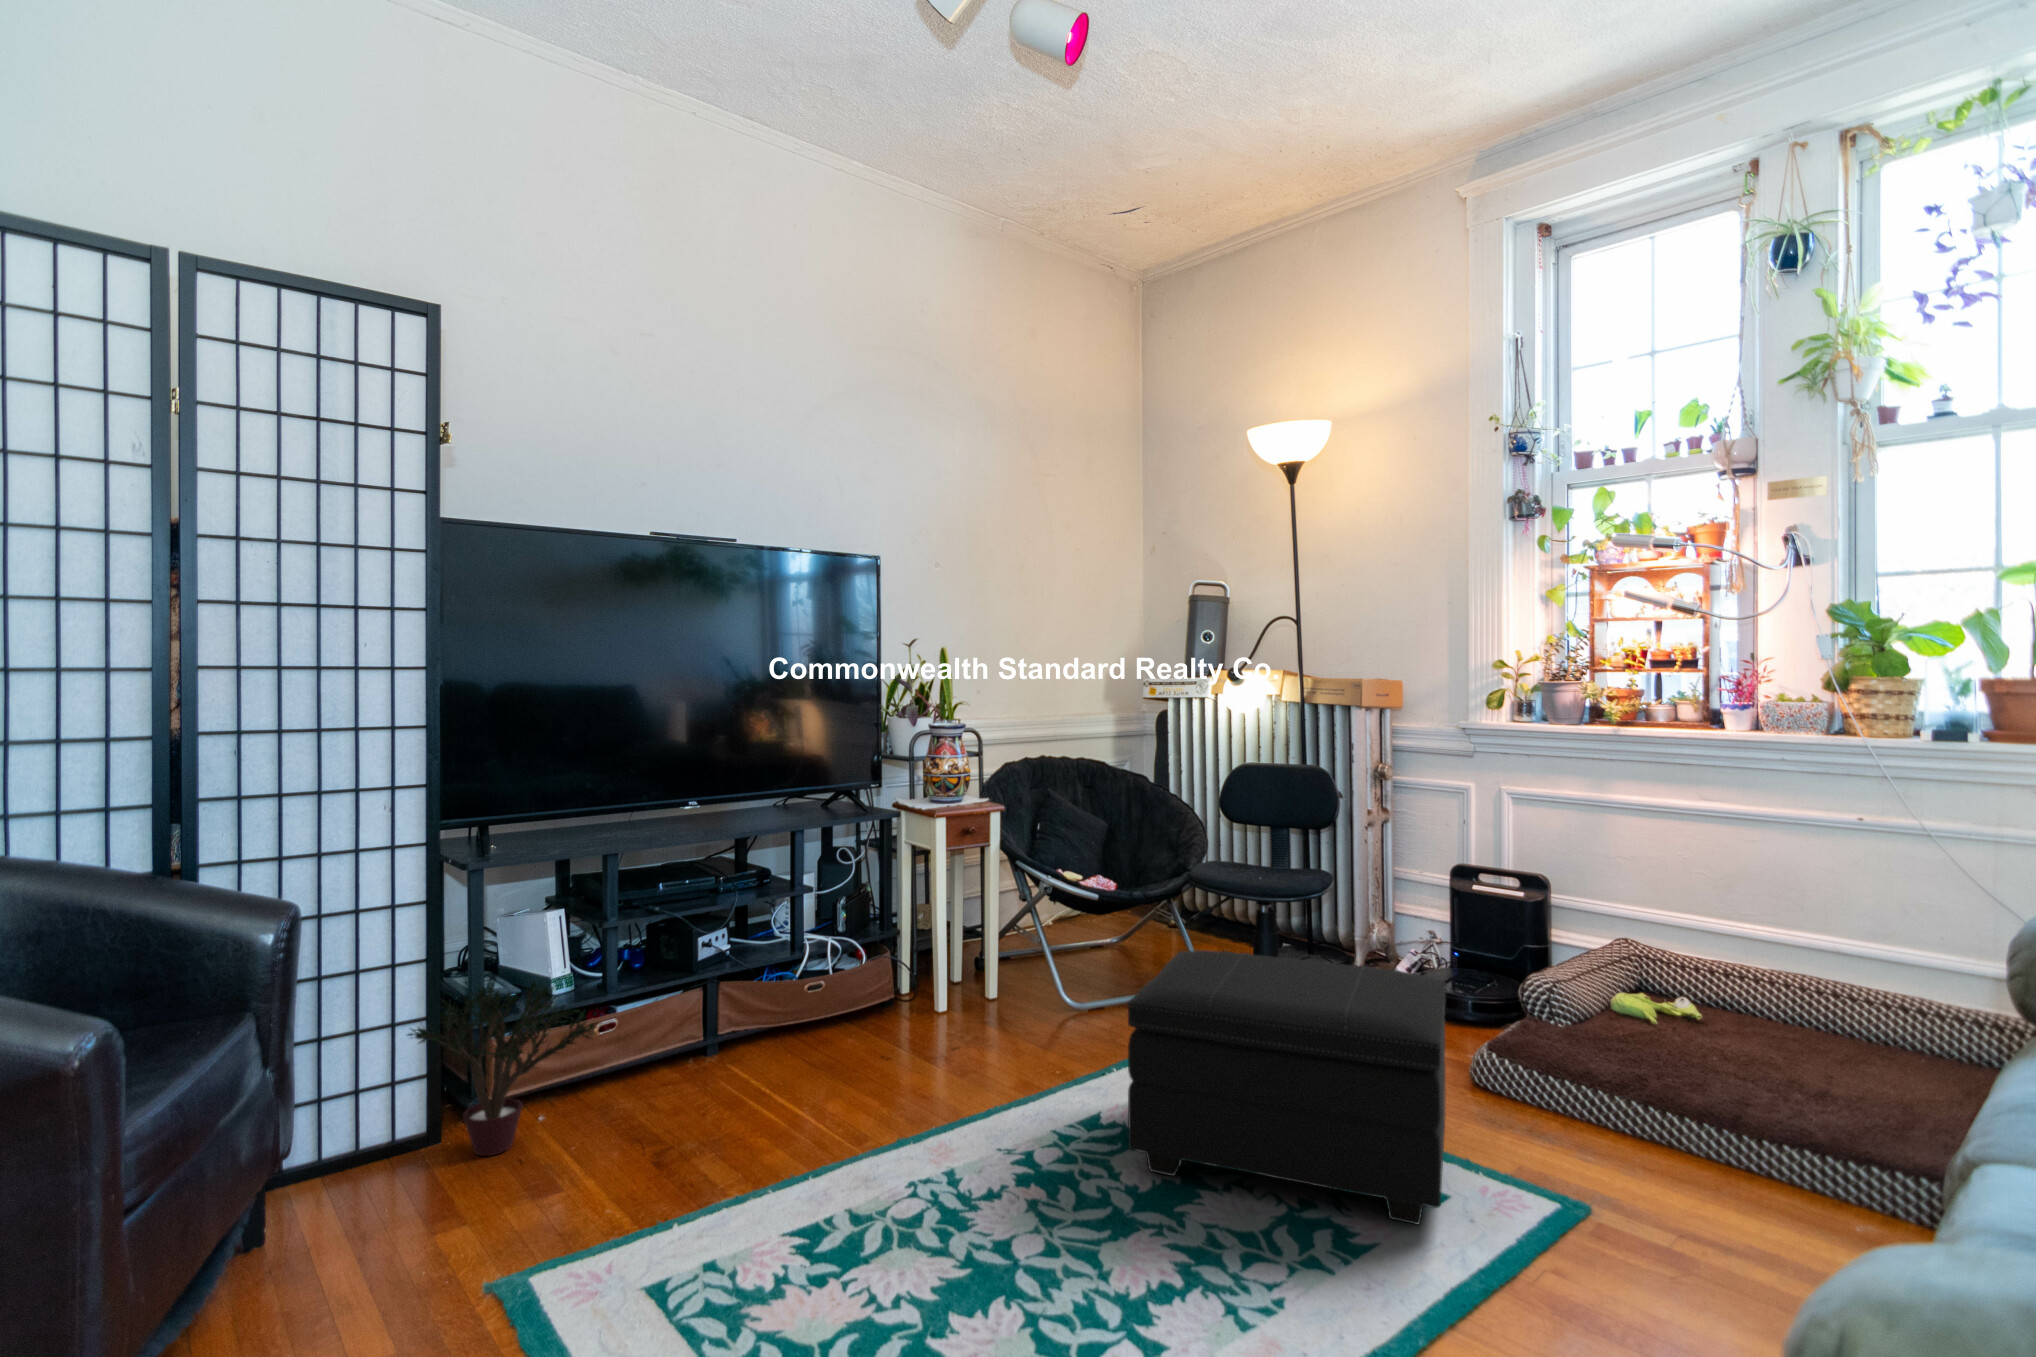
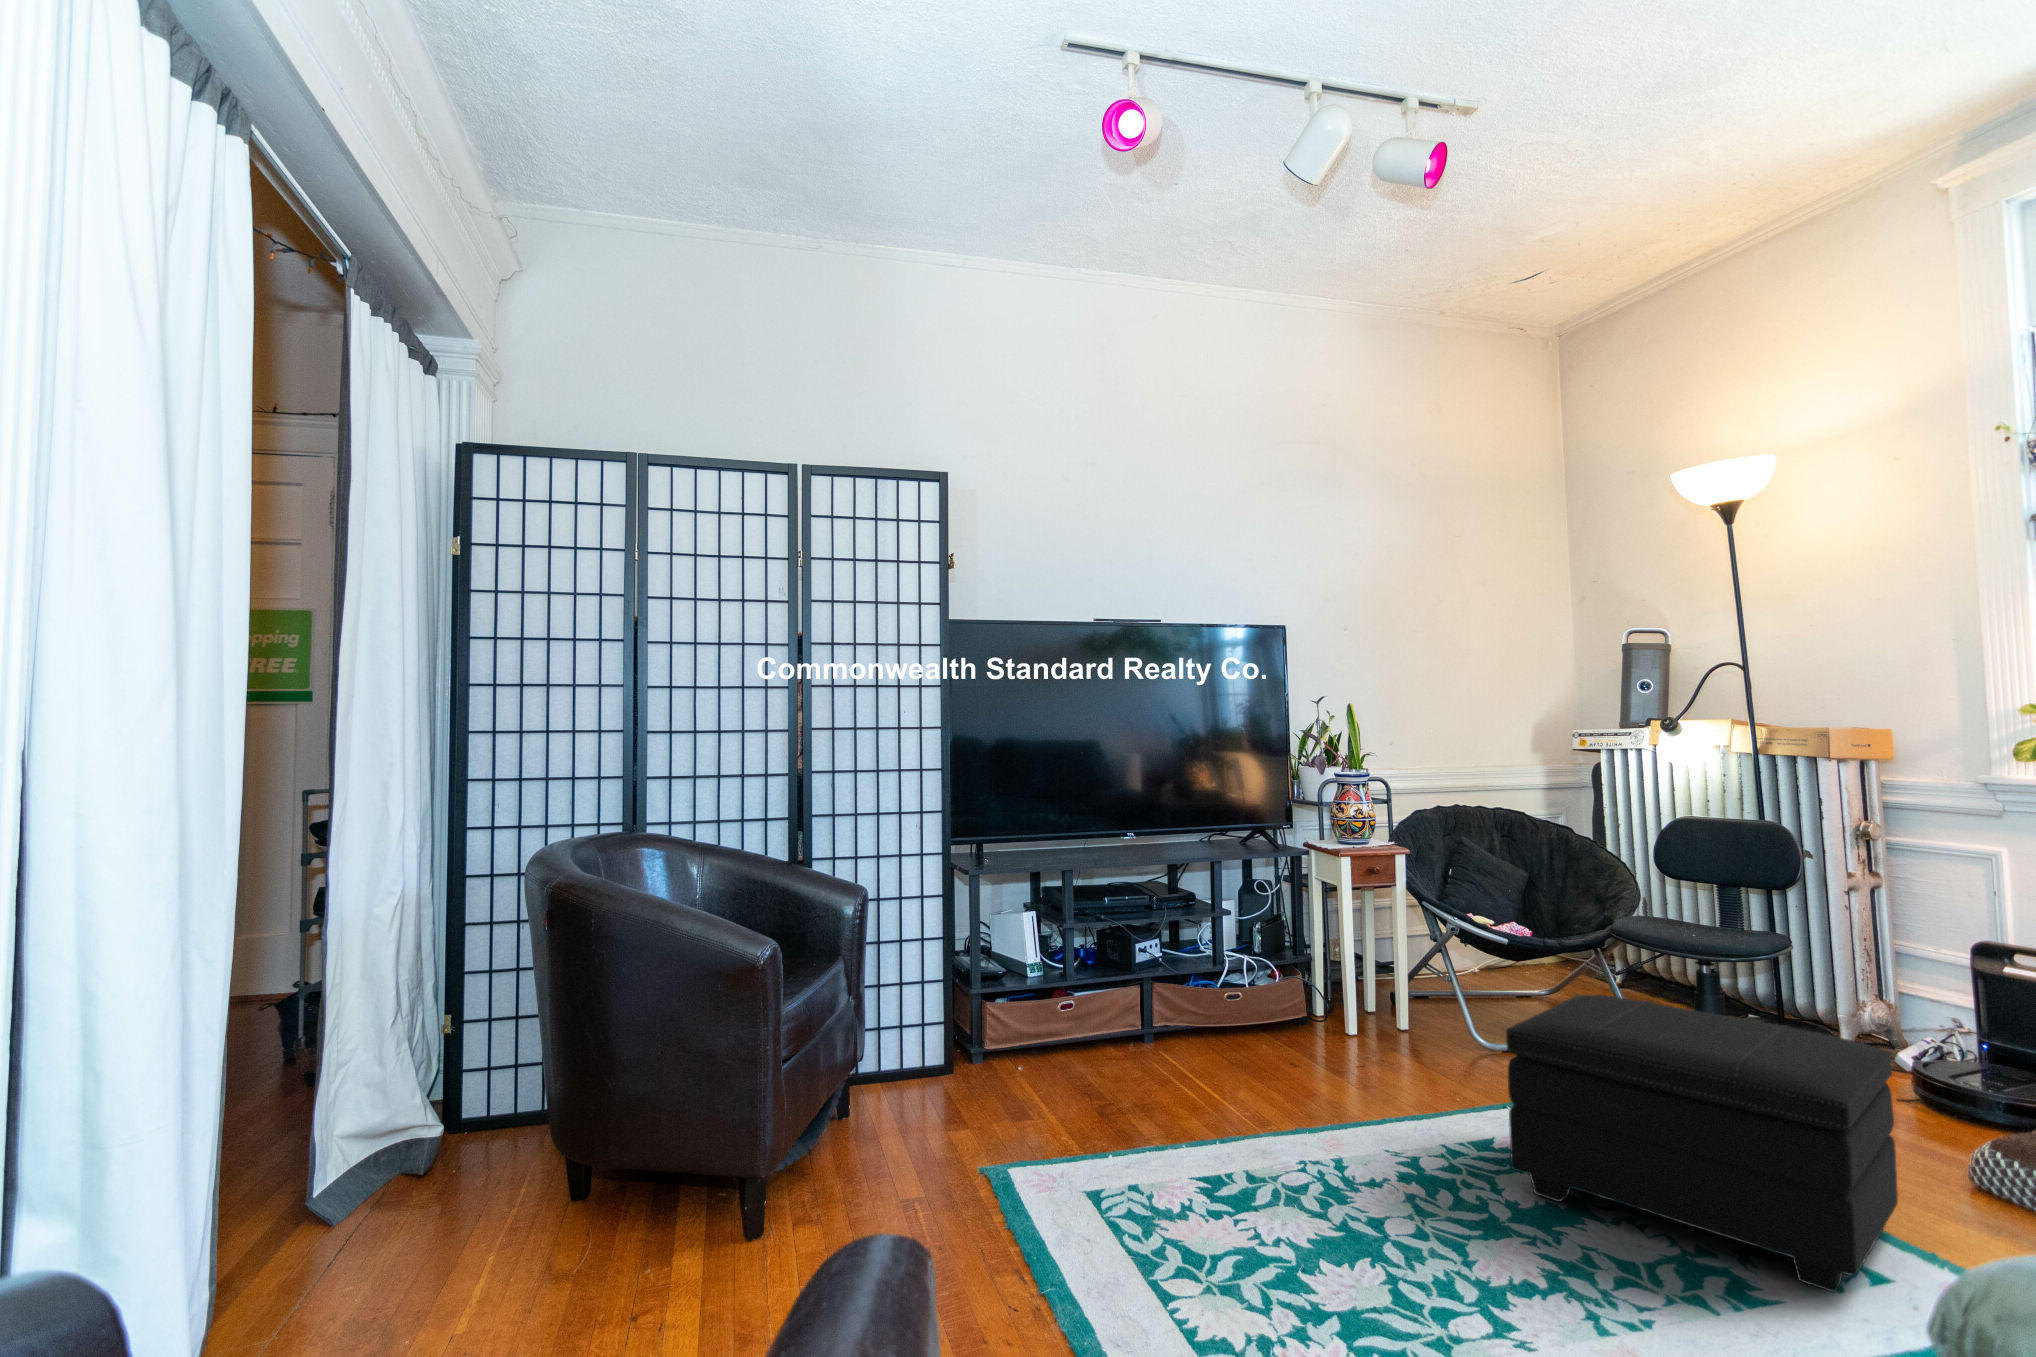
potted plant: present [408,982,597,1156] -> none [927,957,1058,1090]

